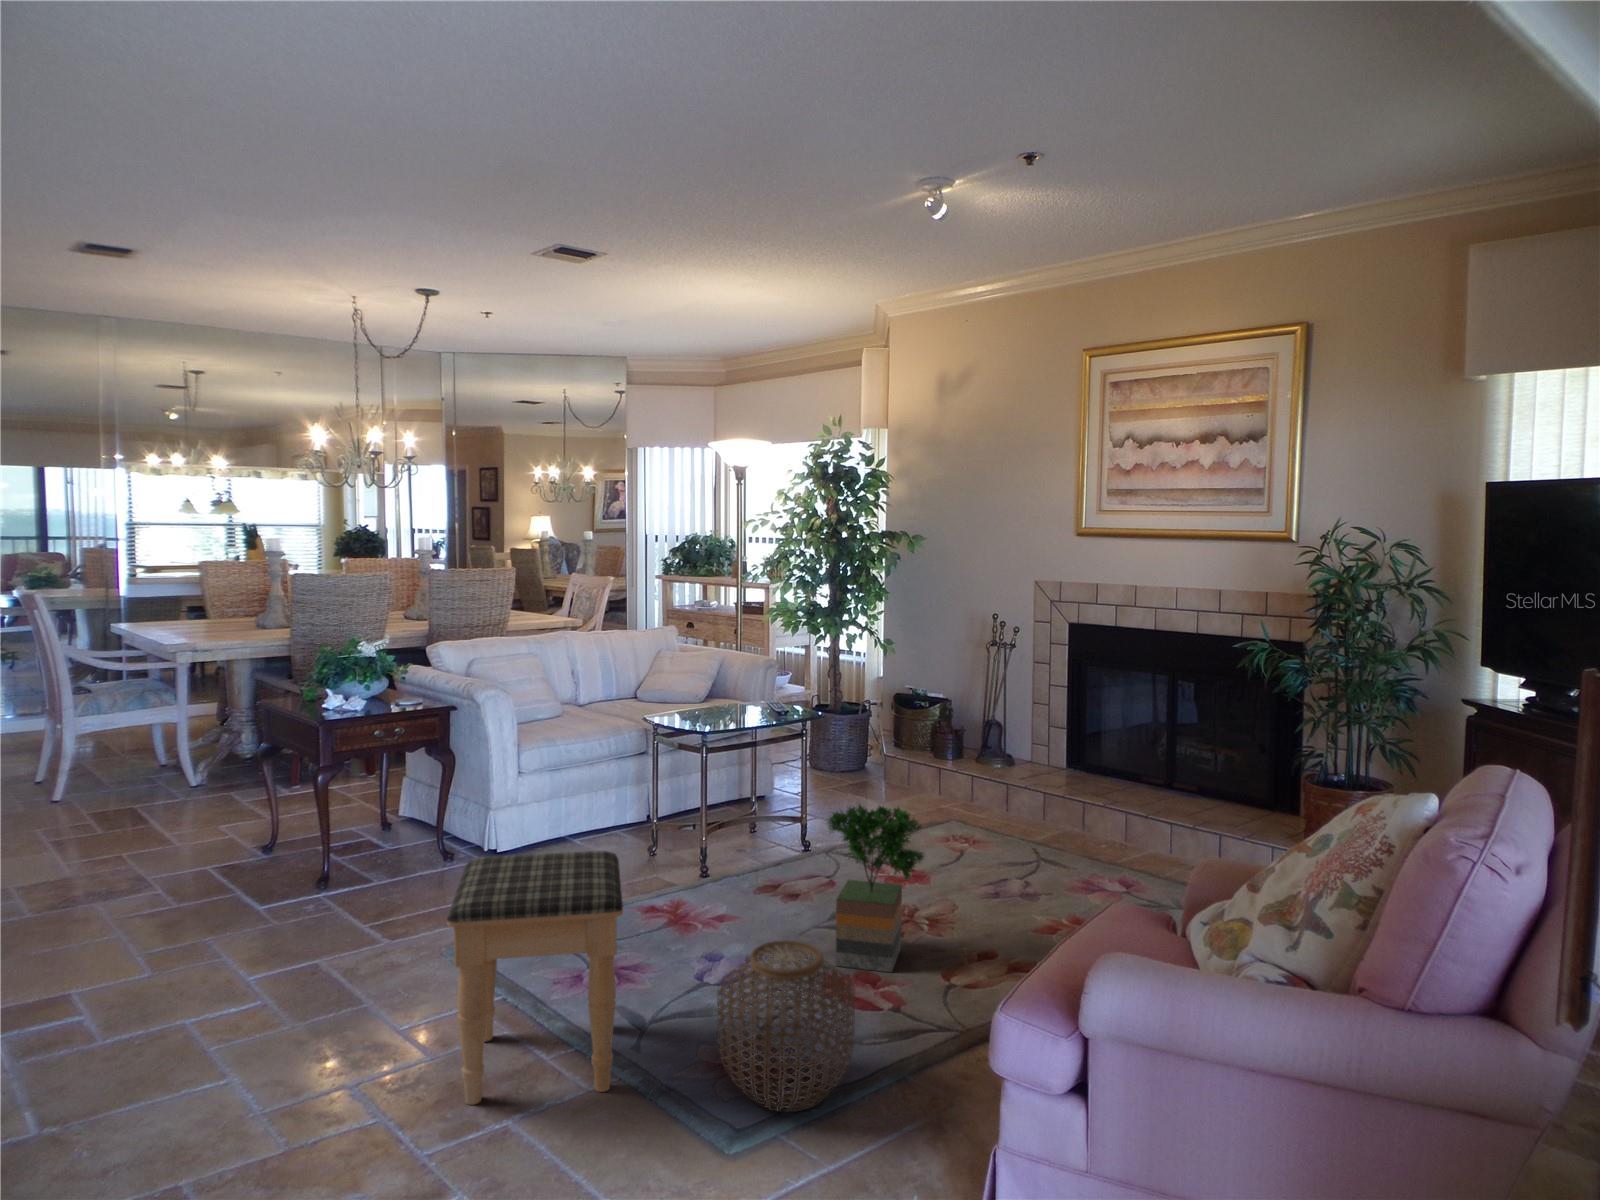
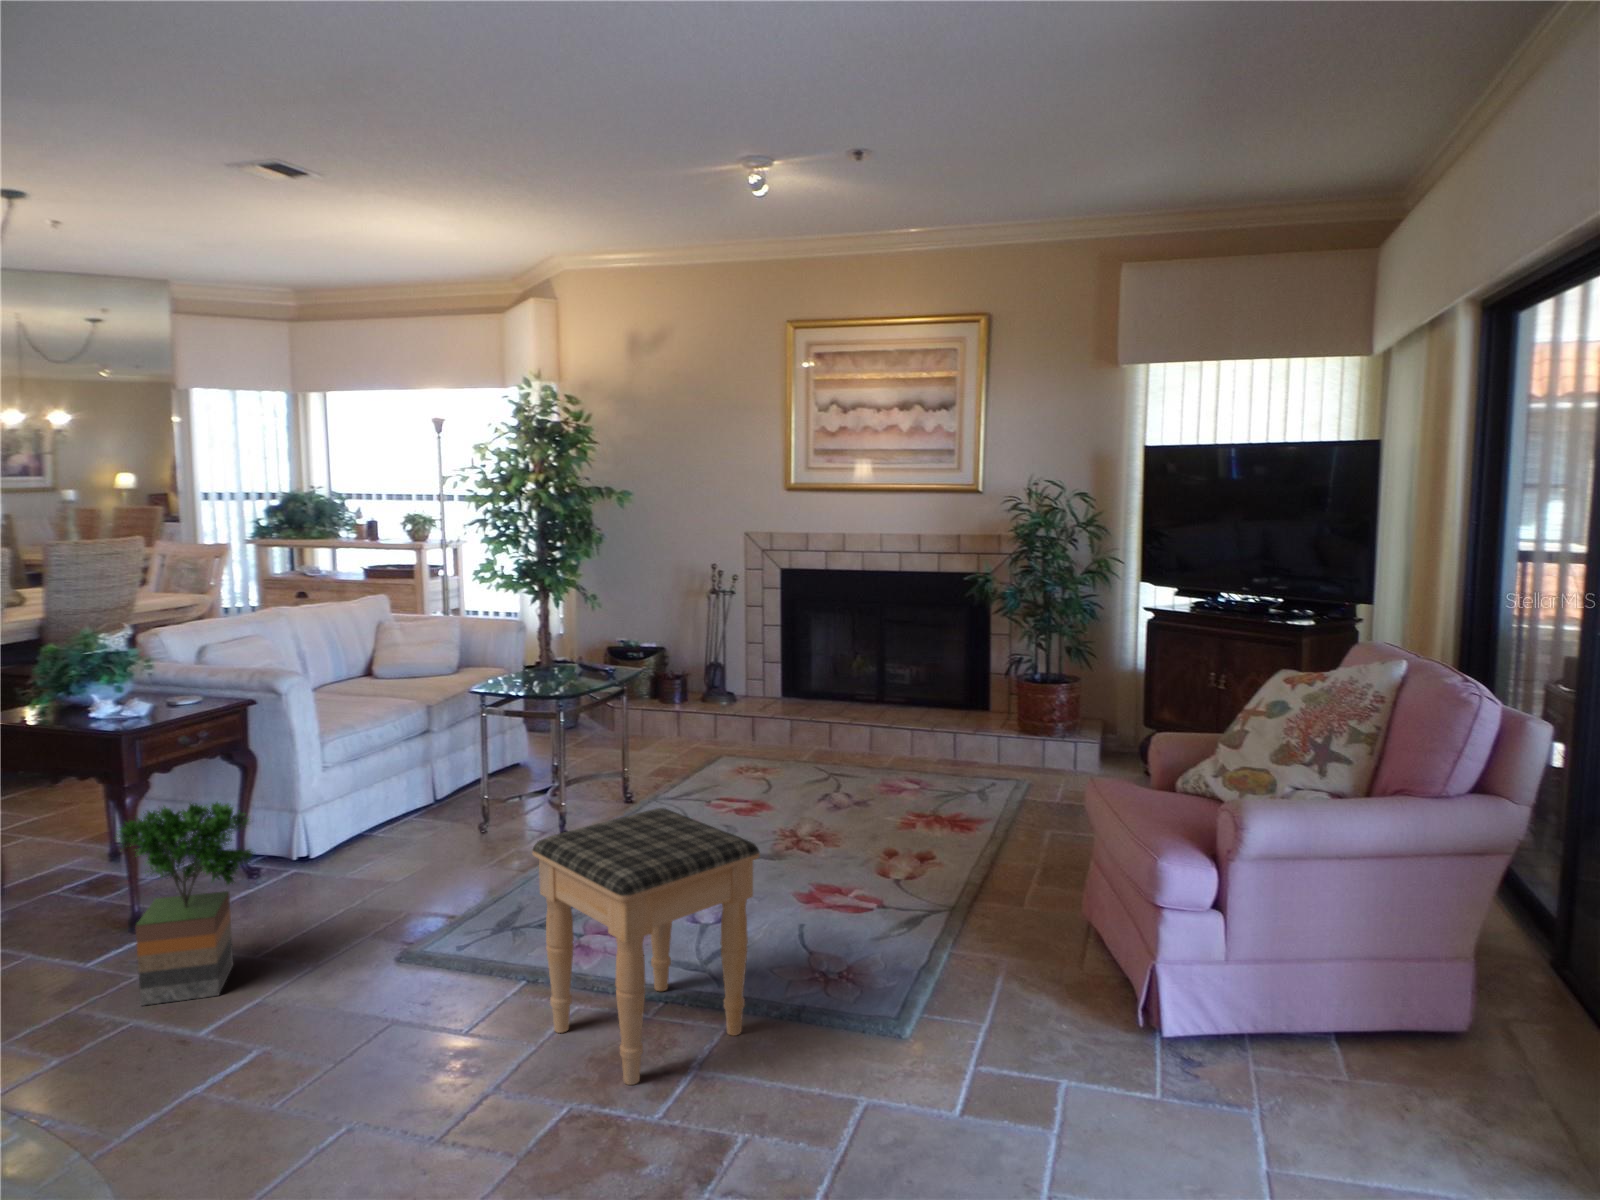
potted tree: present [828,804,924,972] -> present [117,802,253,1005]
woven basket: present [717,940,855,1112] -> none [821,852,946,1002]

